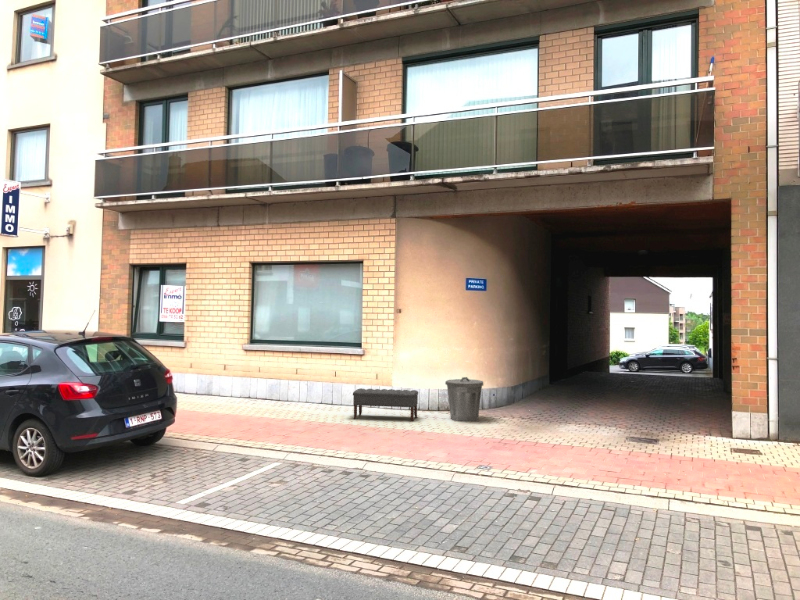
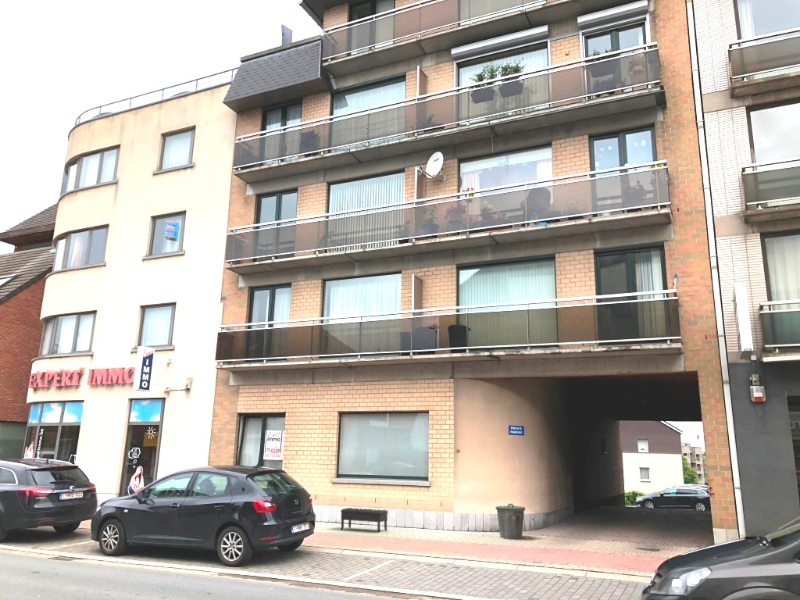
bench: present [353,388,418,421] -> present [341,508,388,533]

